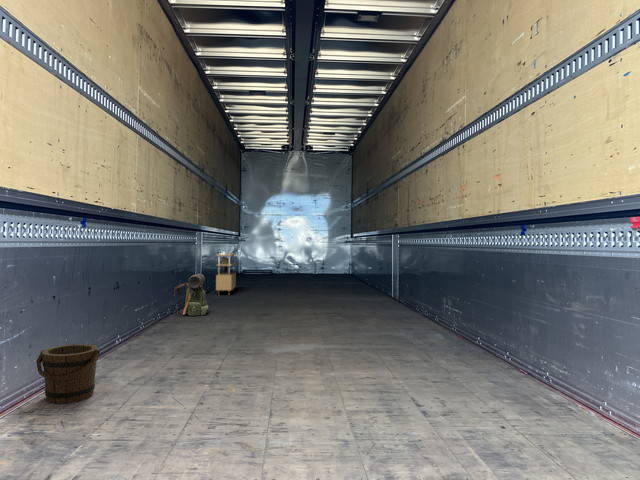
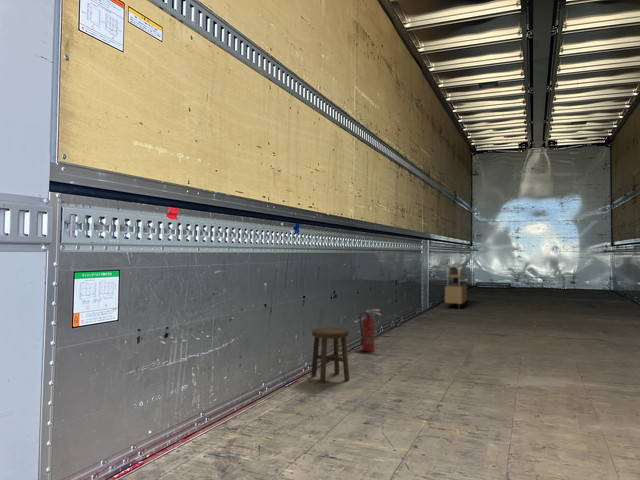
backpack: present [174,274,208,316] -> none [398,285,435,331]
fire extinguisher: none [139,298,161,337] -> present [359,309,381,352]
stool: none [96,316,135,367] -> present [311,327,349,383]
bucket: present [36,344,100,403] -> none [245,357,304,423]

